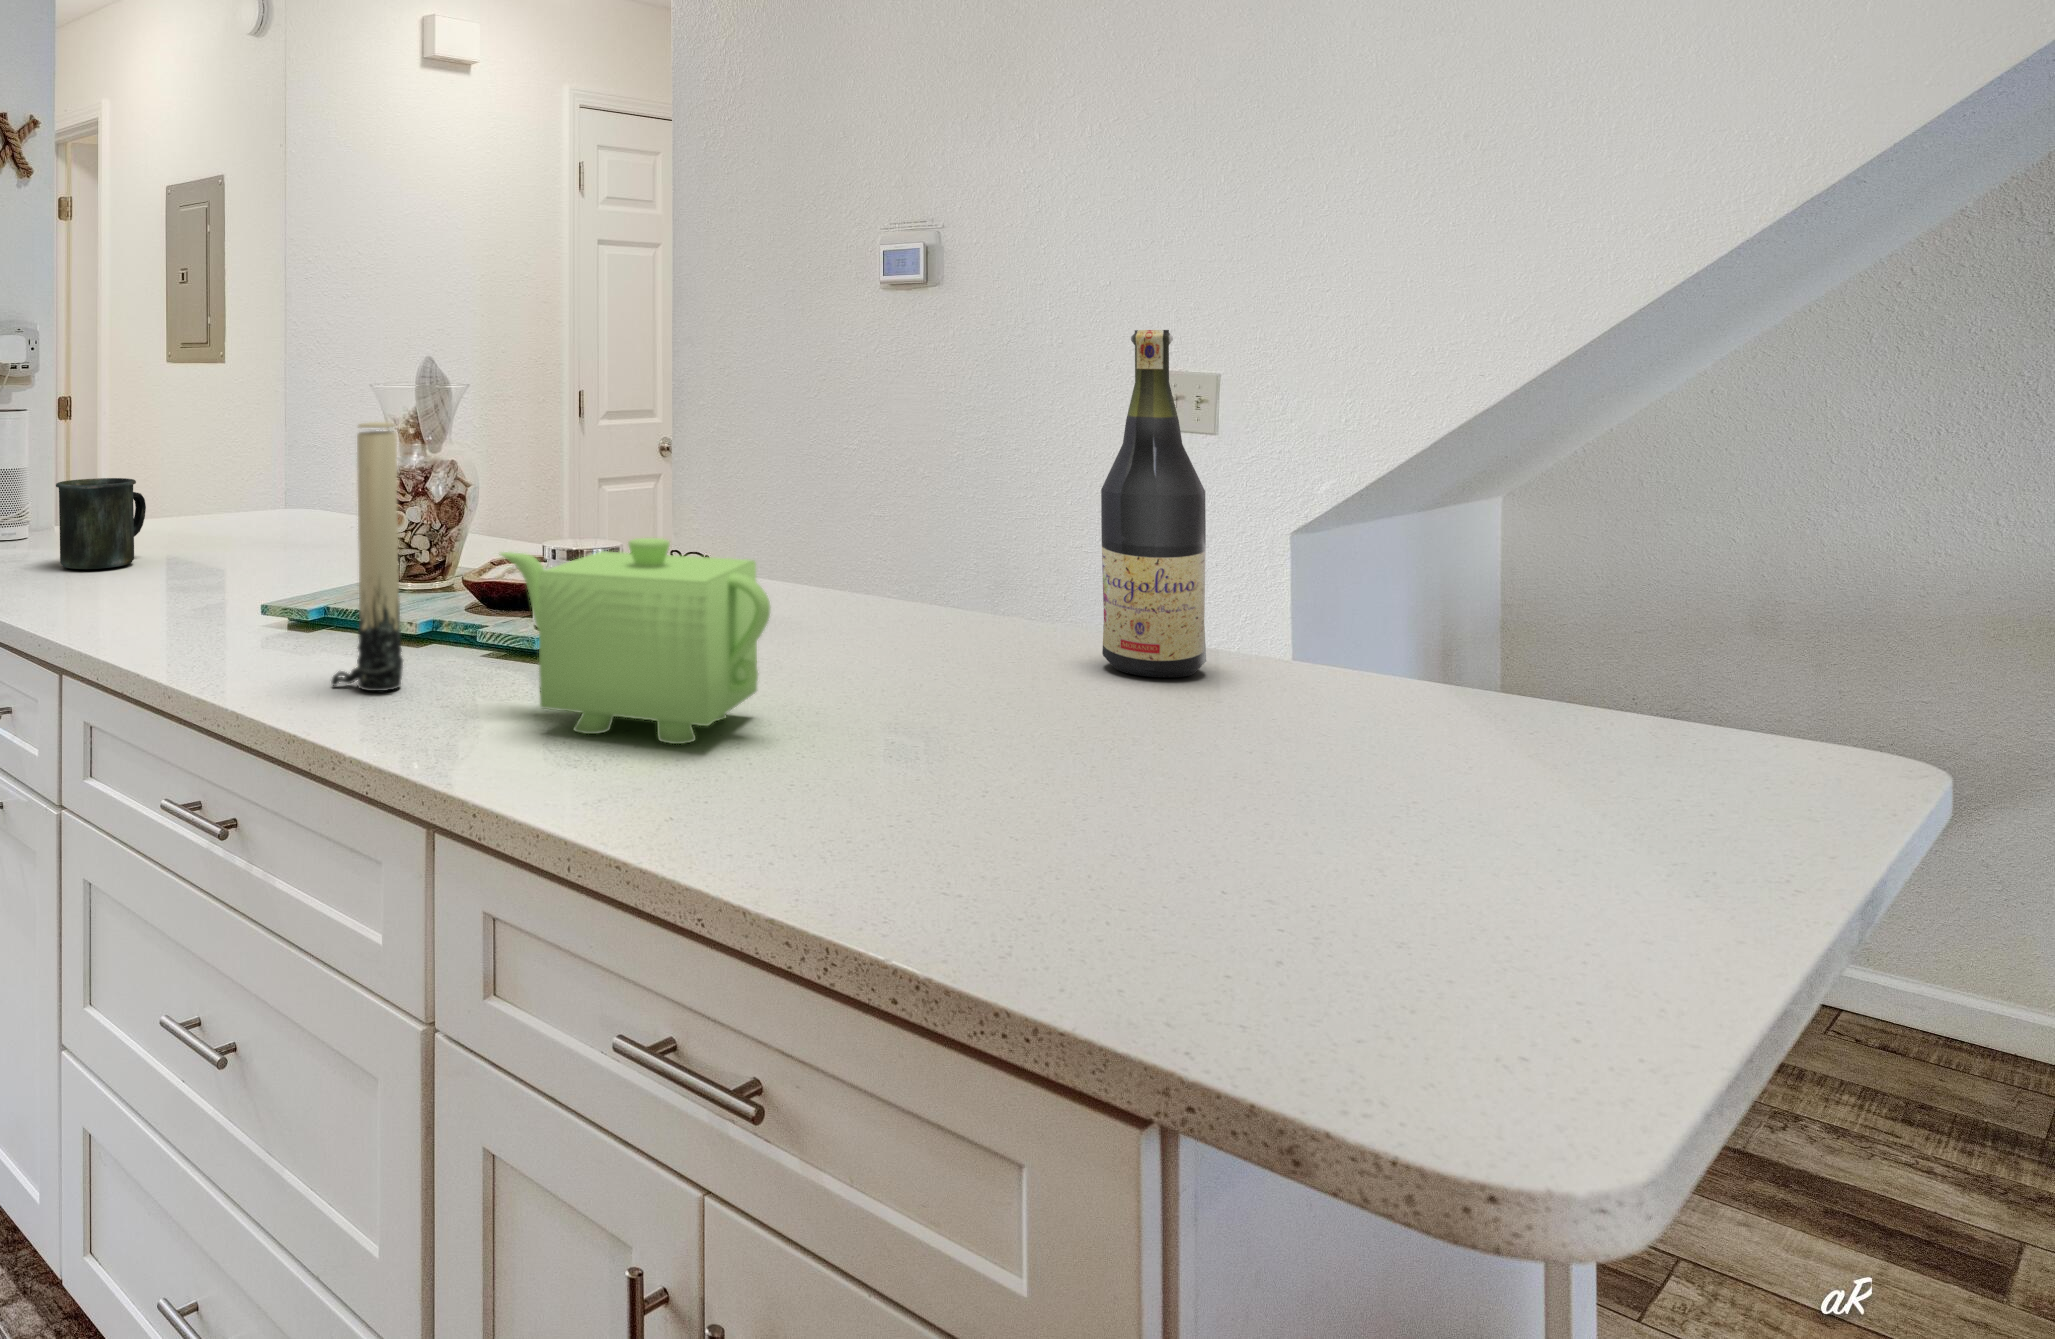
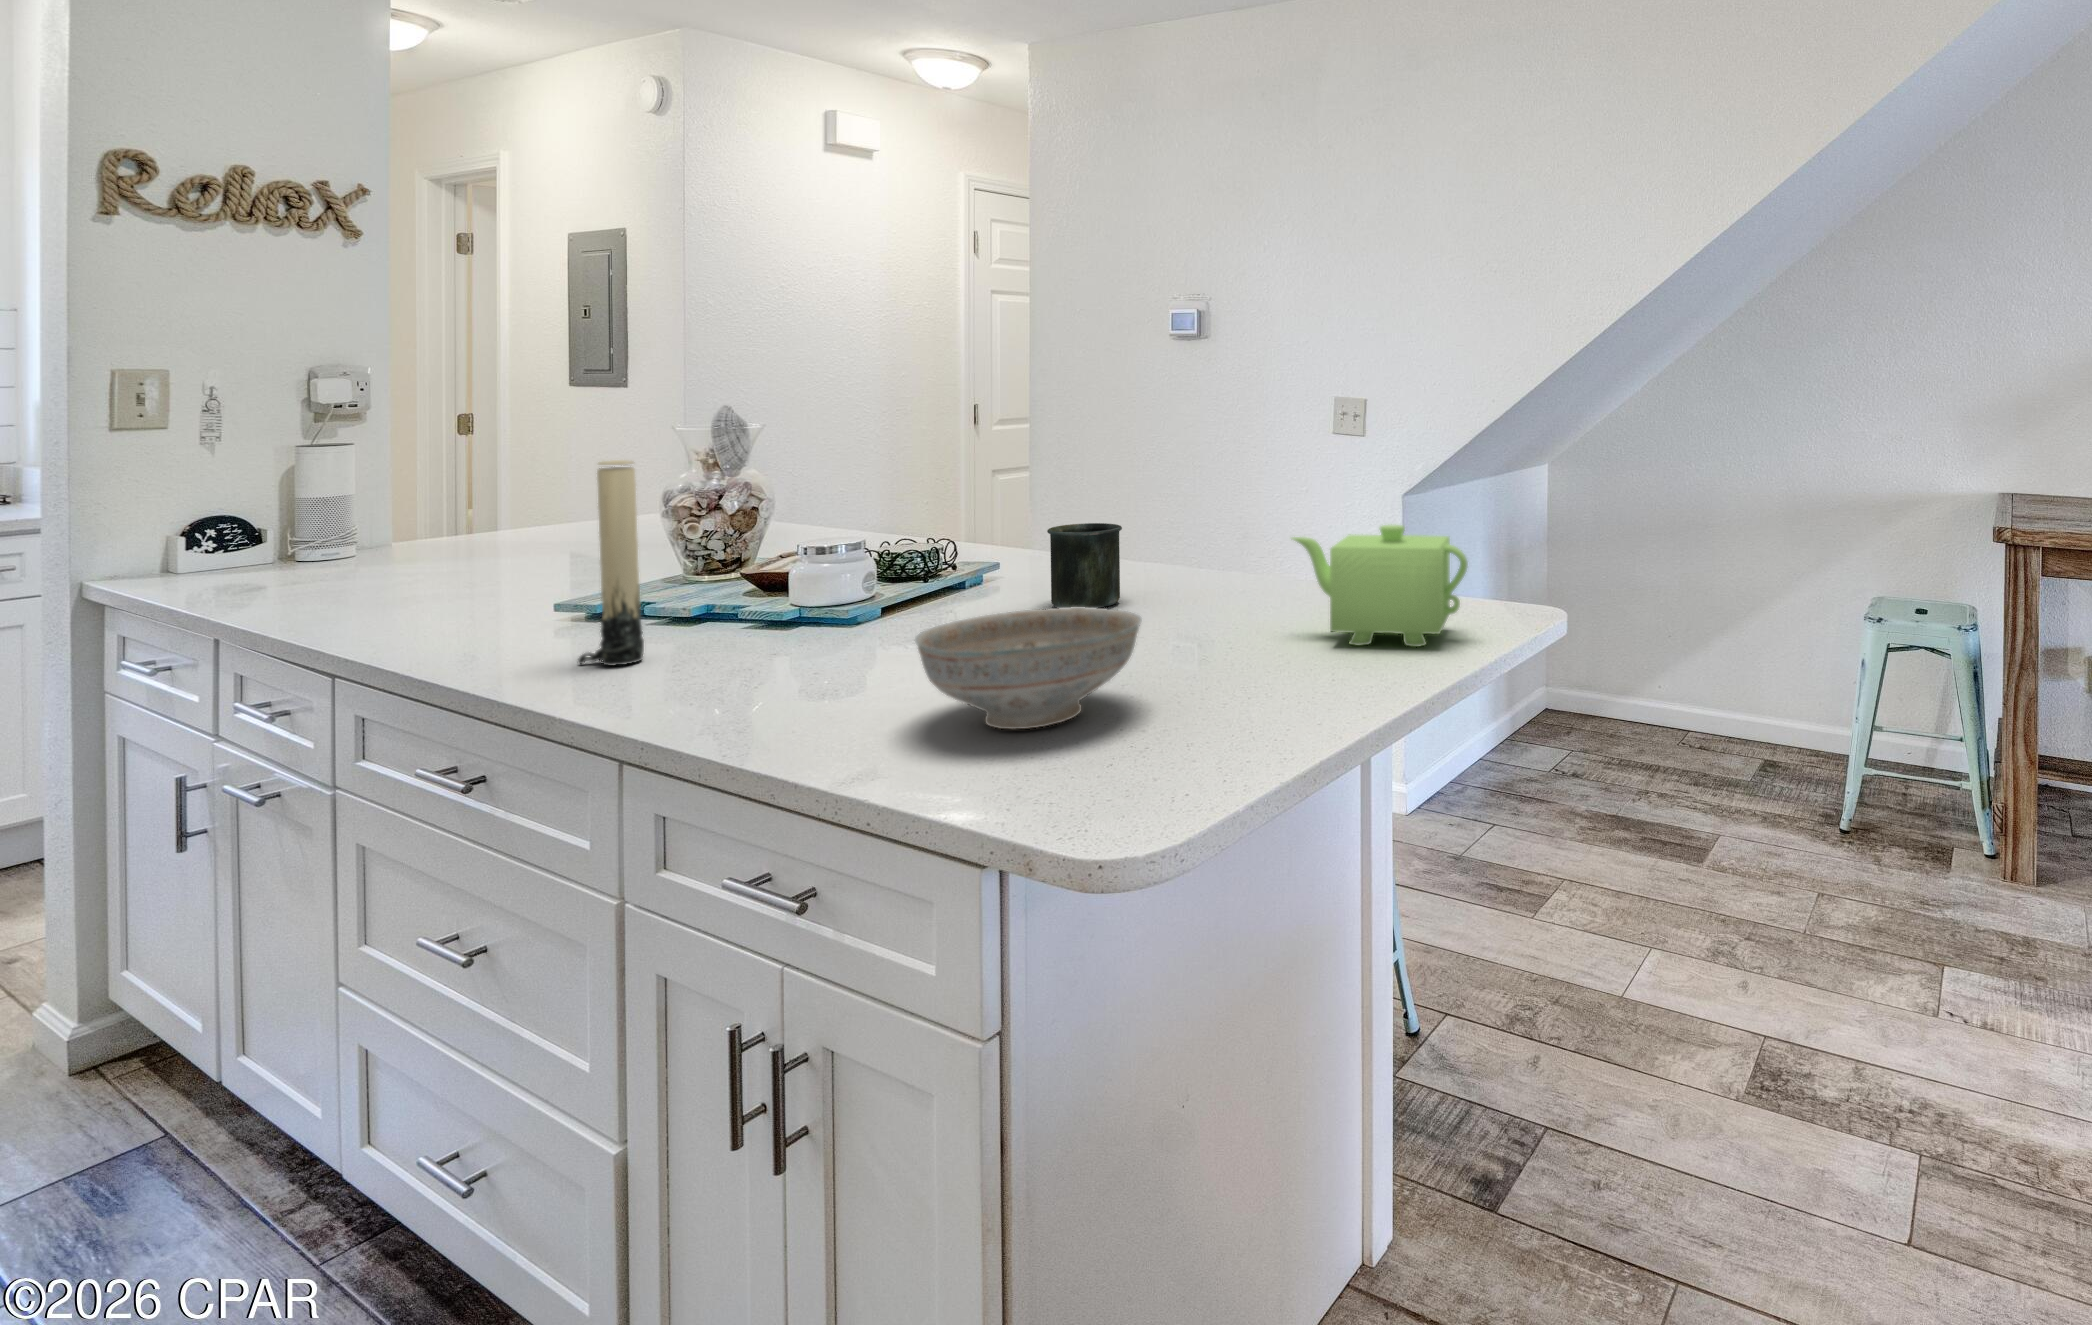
wine bottle: present [1101,330,1206,677] -> none [1199,396,1263,617]
mug: present [56,478,146,569] -> present [1047,523,1122,608]
teapot: present [499,538,770,744] -> present [1292,525,1468,647]
decorative bowl: none [842,654,1191,851] -> present [915,607,1142,729]

